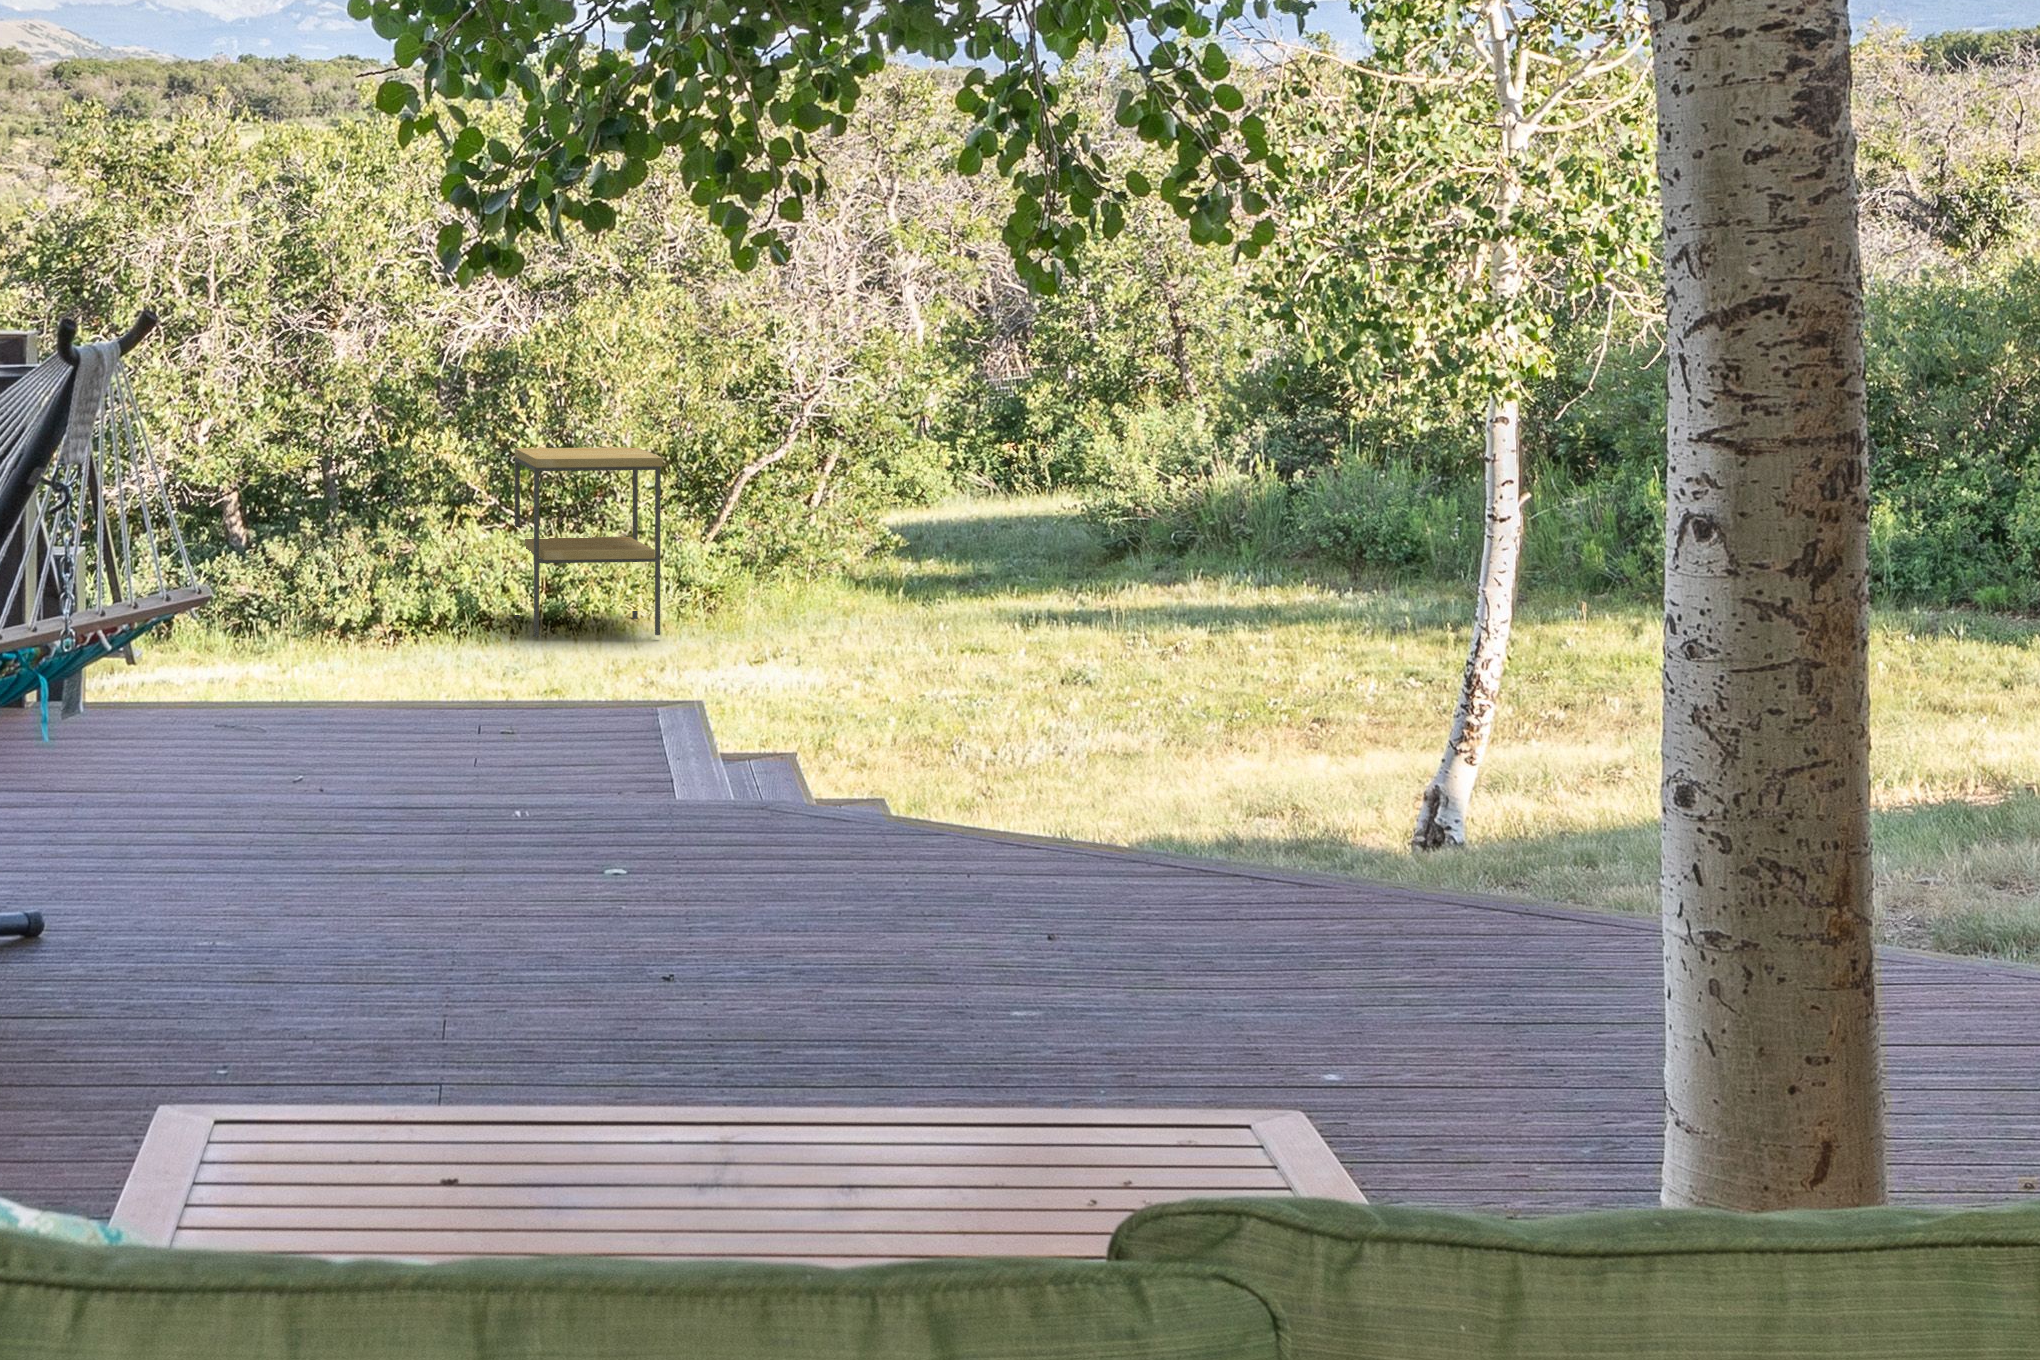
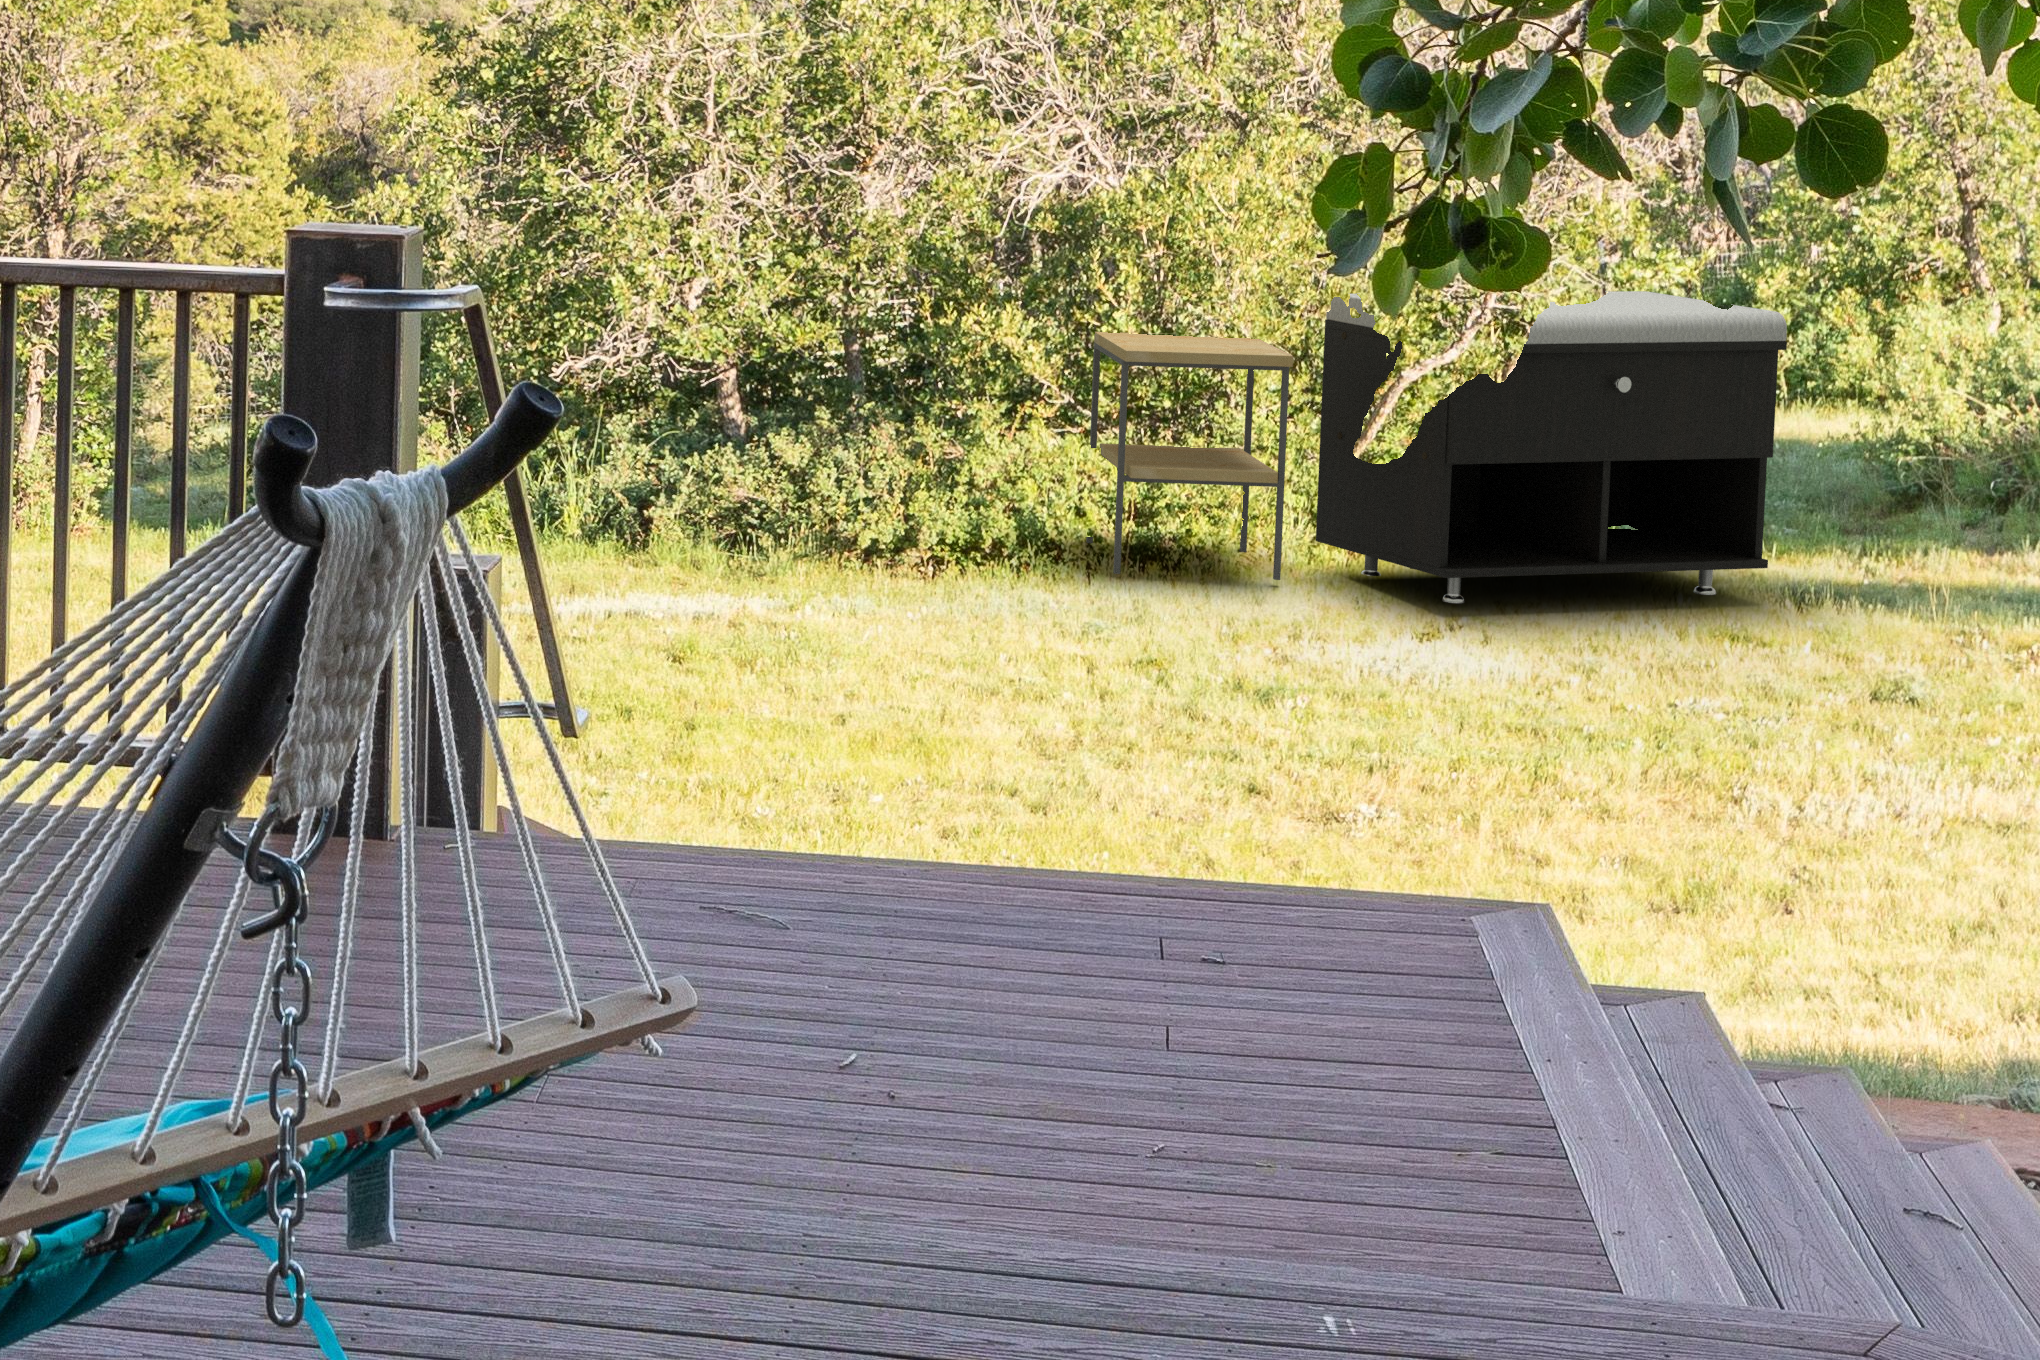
storage bench: none [688,401,1024,645] -> present [1316,291,1787,603]

